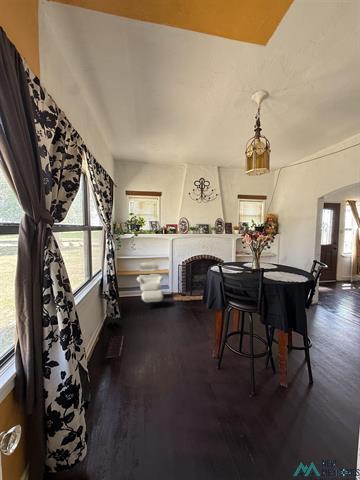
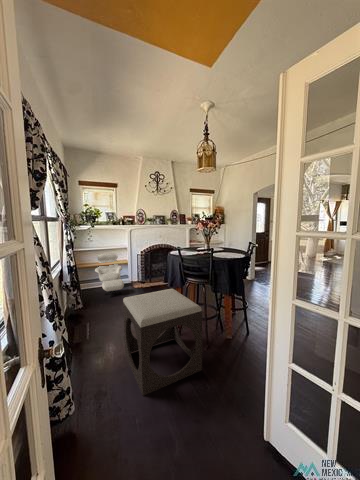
footstool: none [153,313,246,452] -> present [123,289,202,396]

